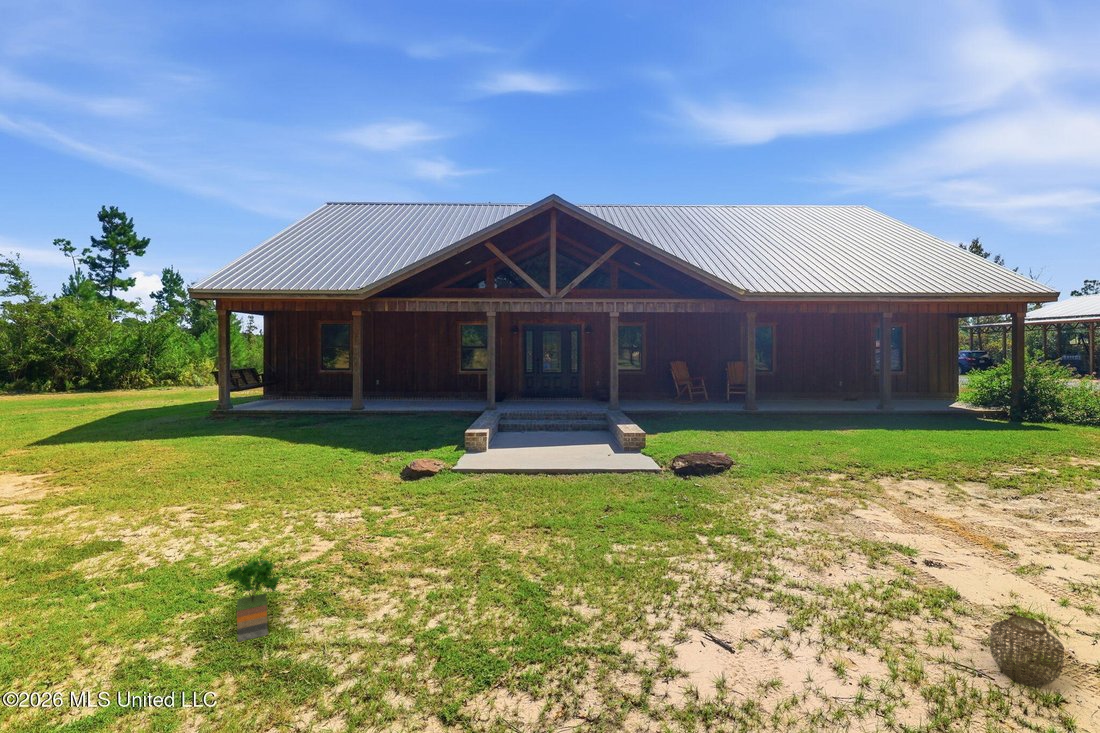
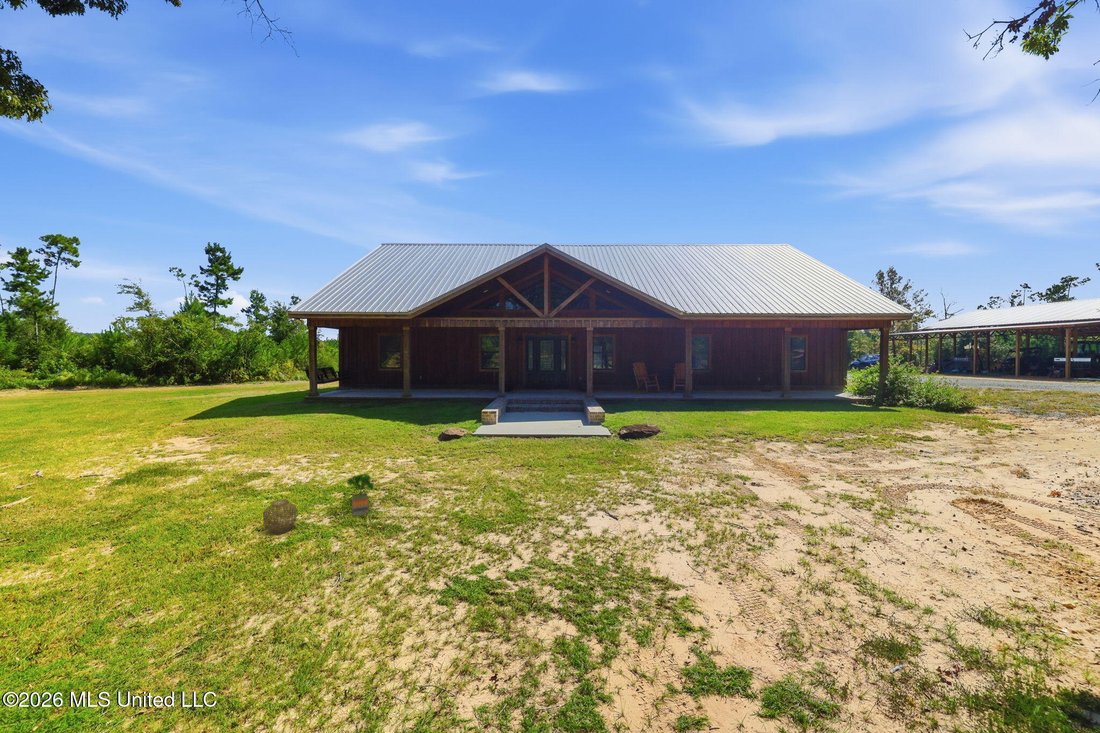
woven basket: present [990,616,1064,687] -> present [263,499,297,534]

